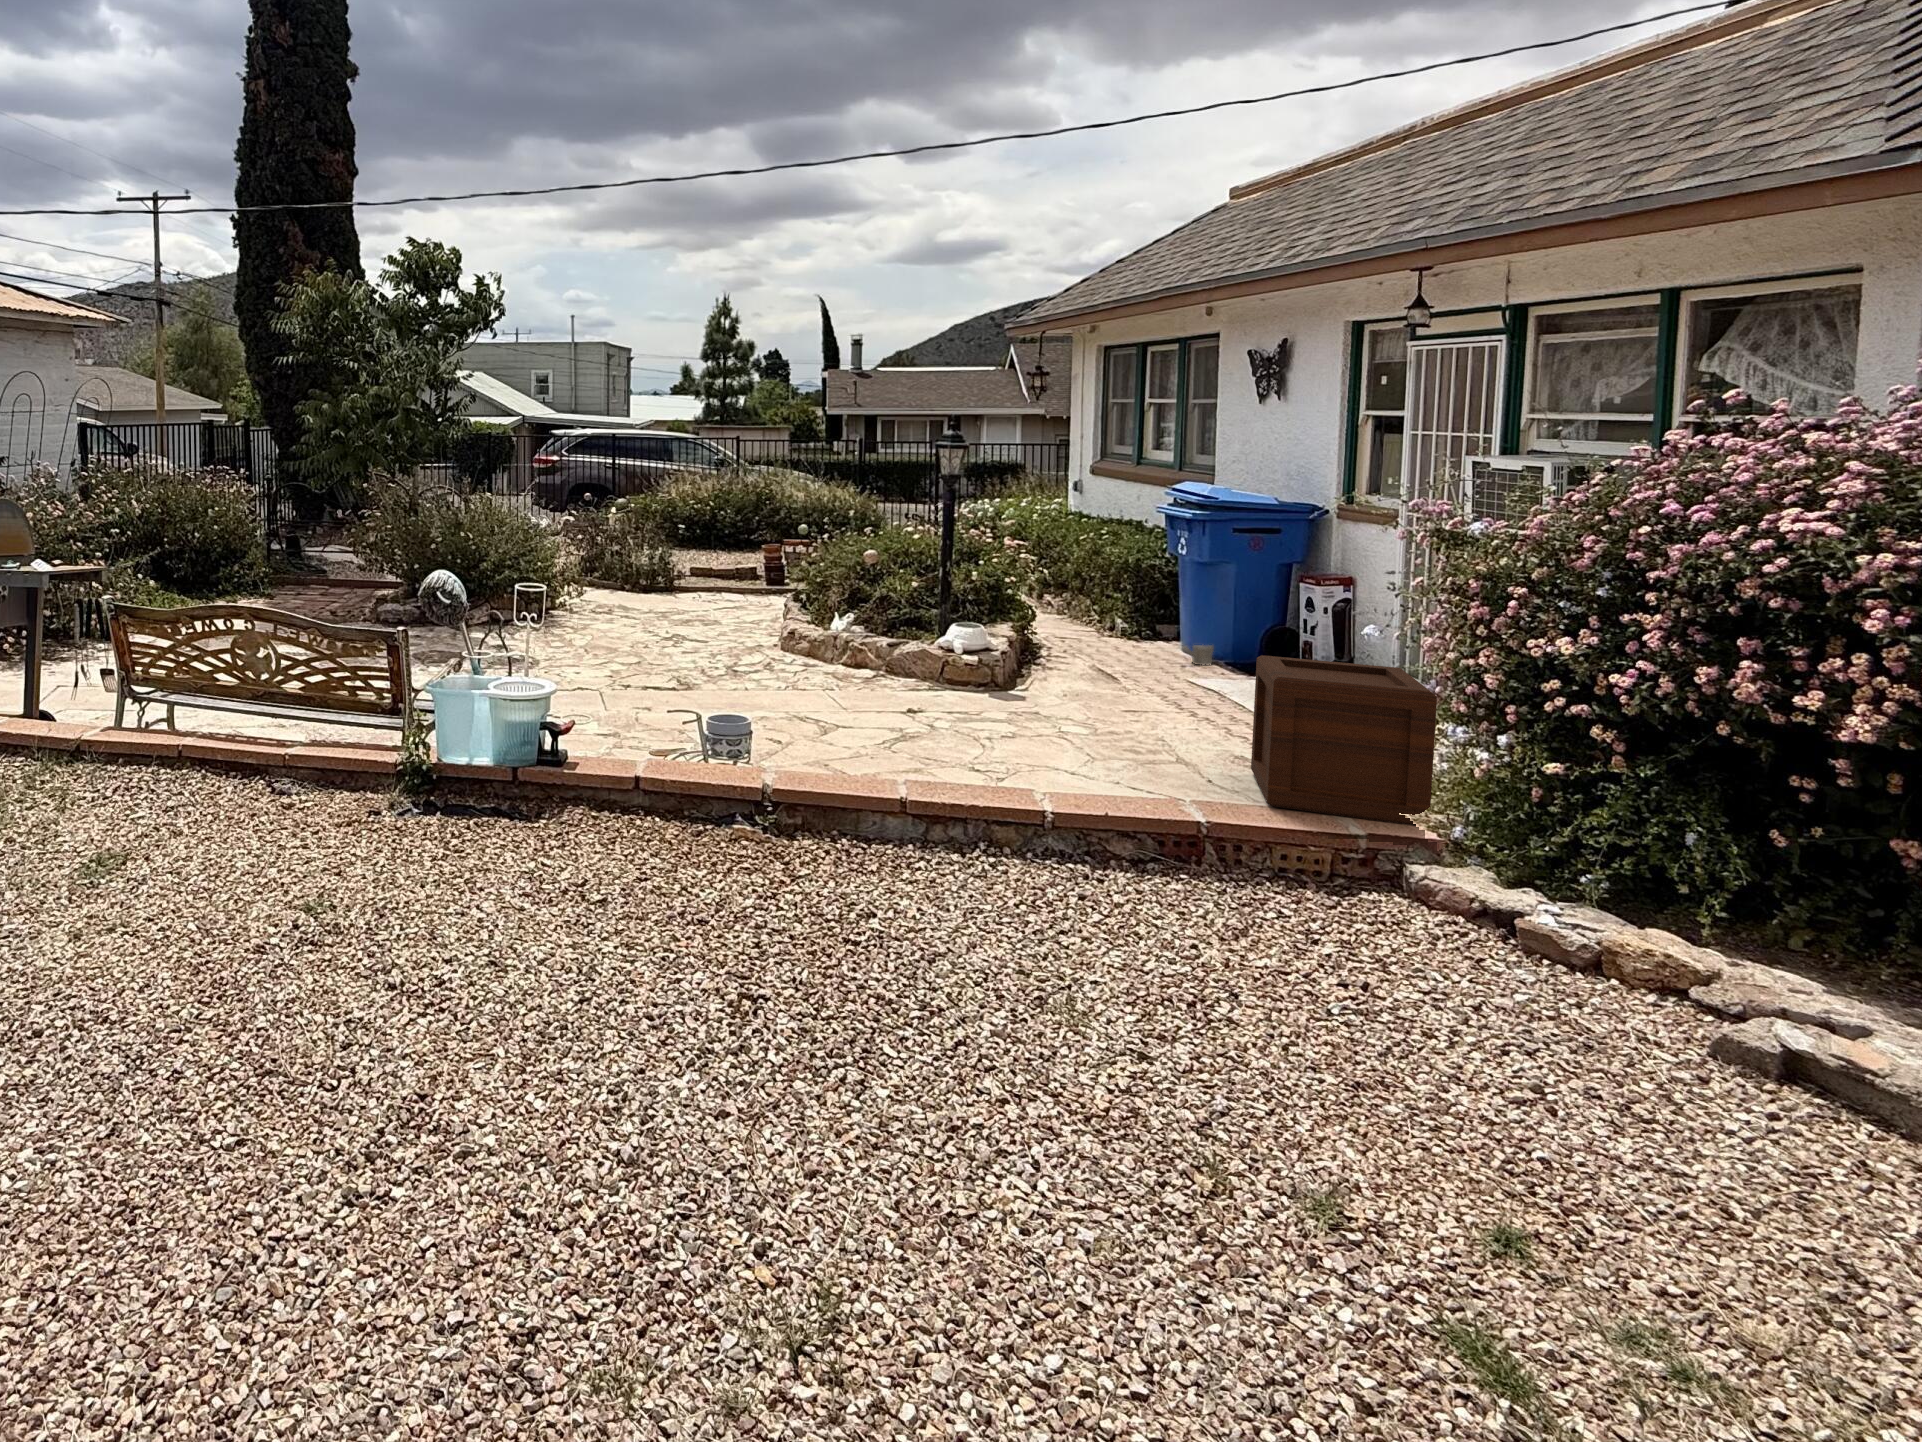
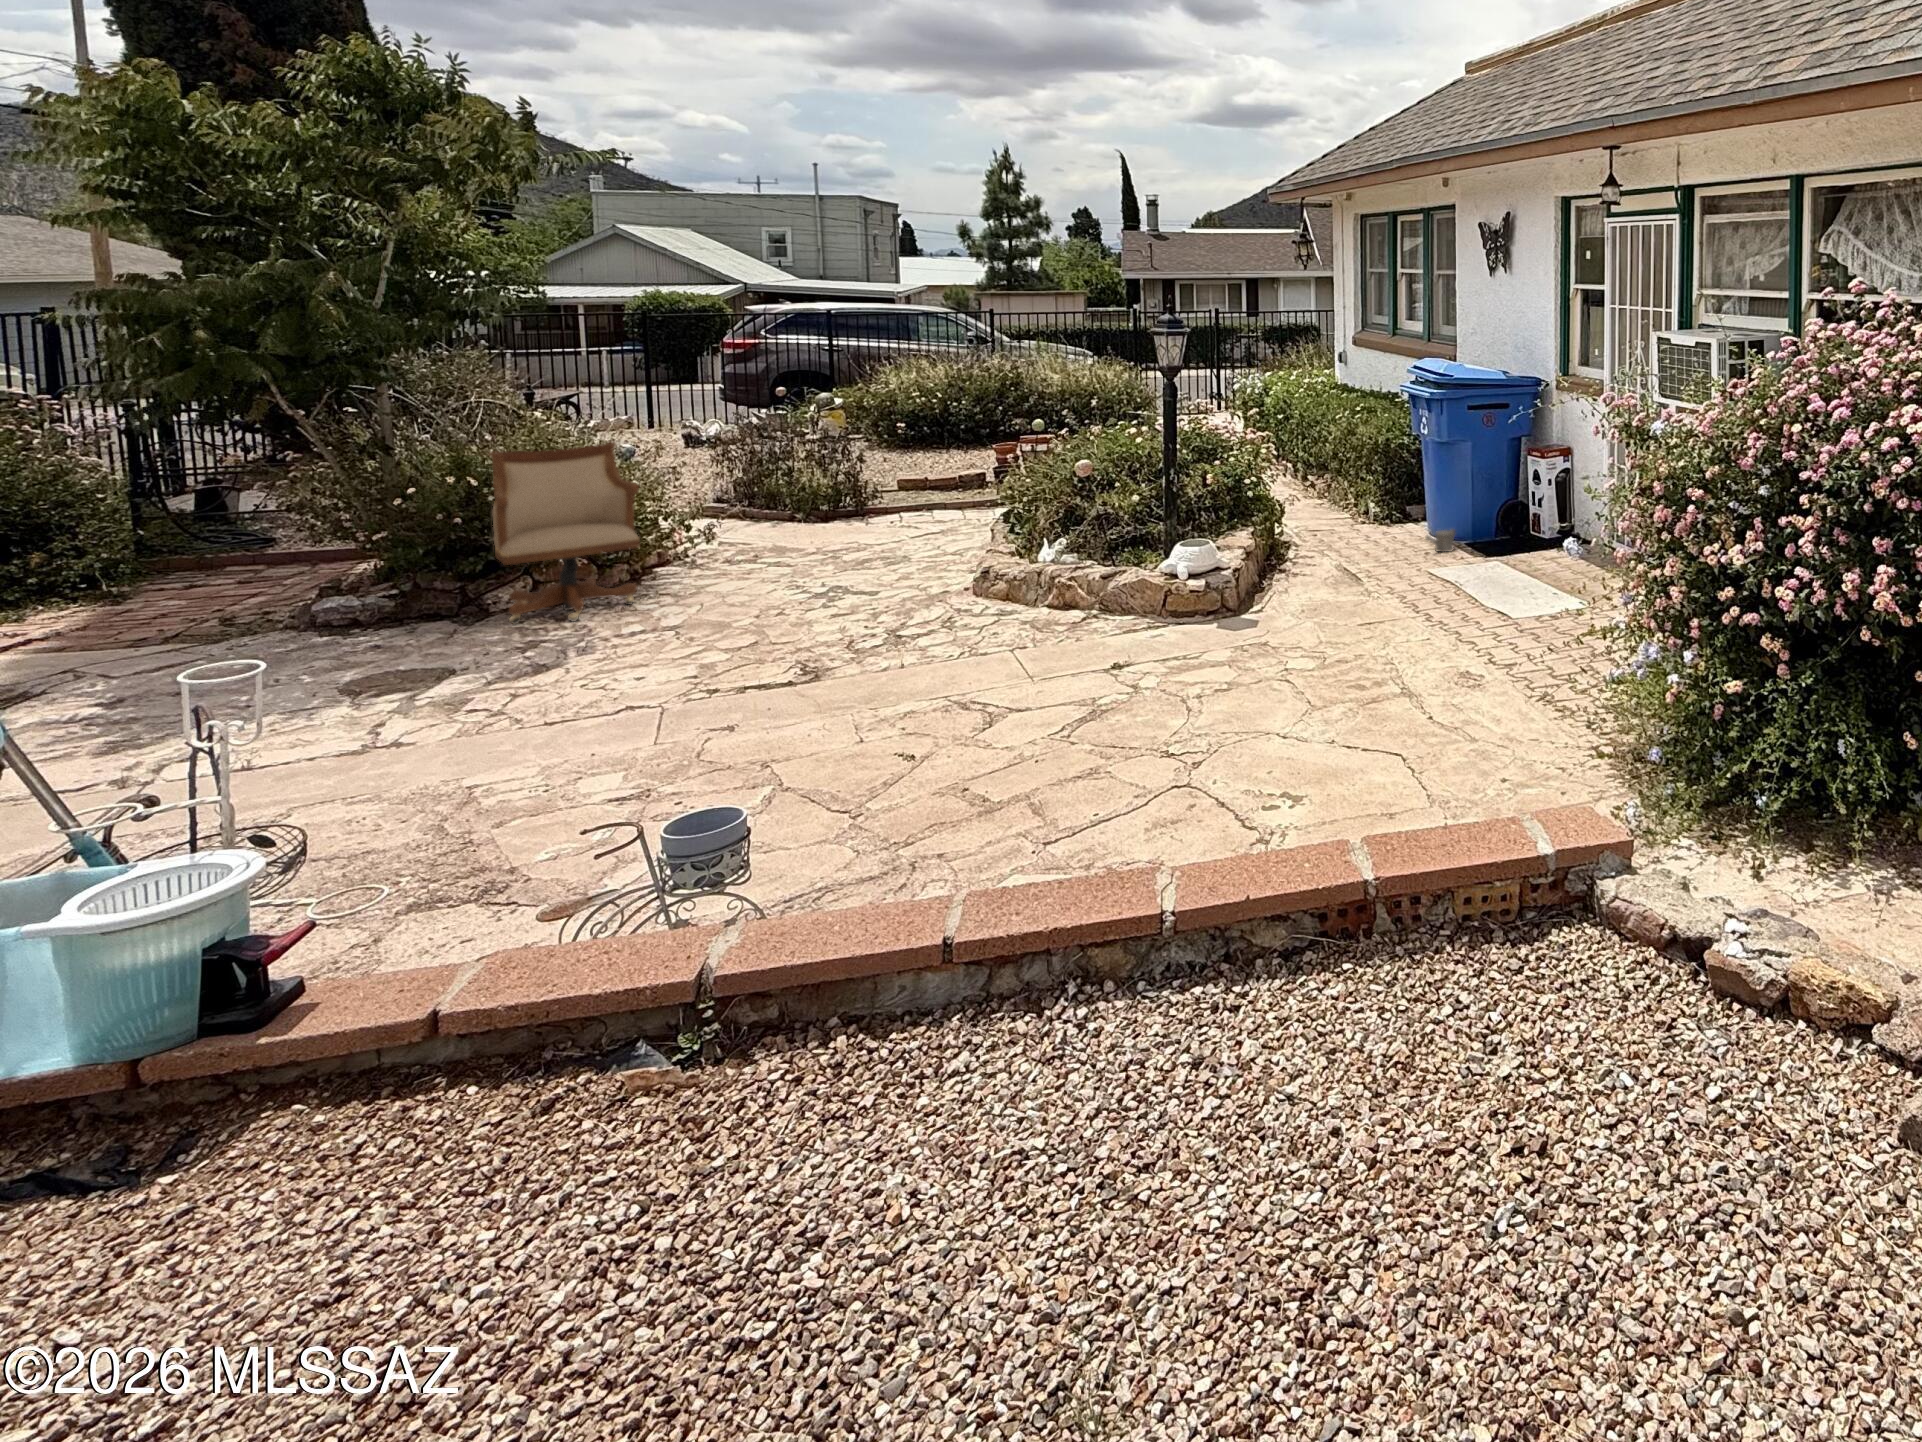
chair: none [479,517,563,635] -> present [488,442,640,624]
wooden crate: present [1251,655,1437,825] -> none [1472,570,1633,755]

